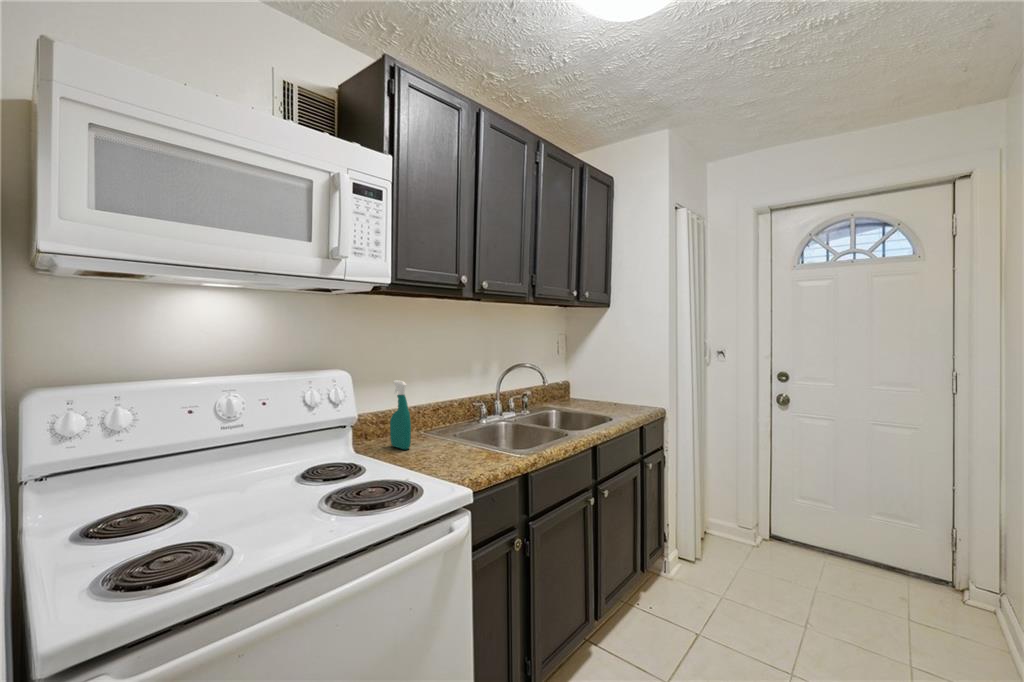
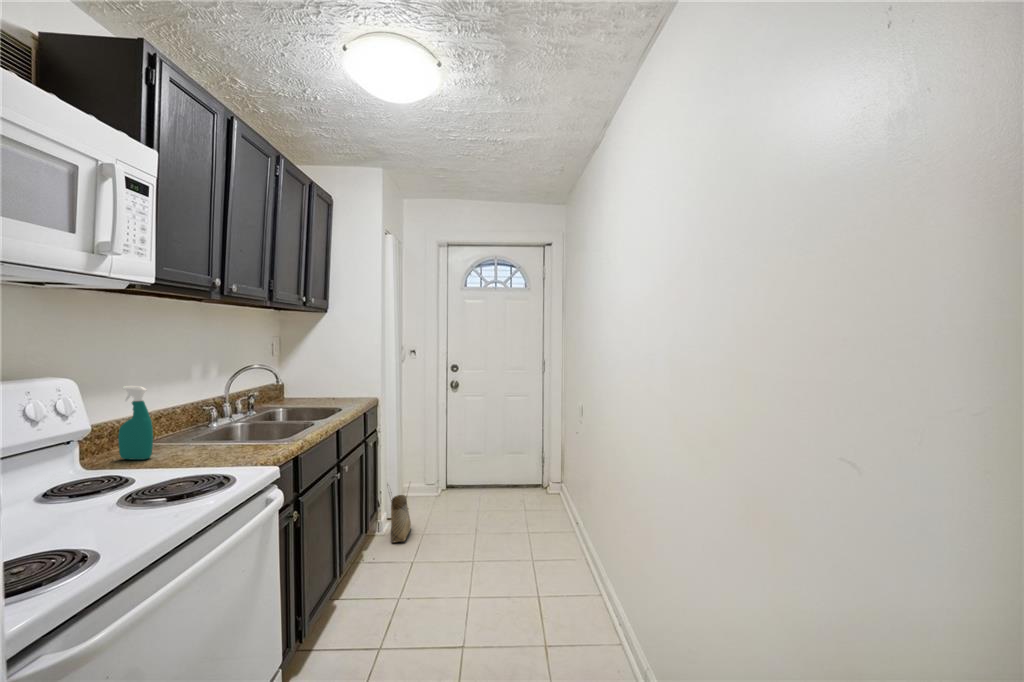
woven basket: none [673,516,706,598] -> present [391,495,411,542]

